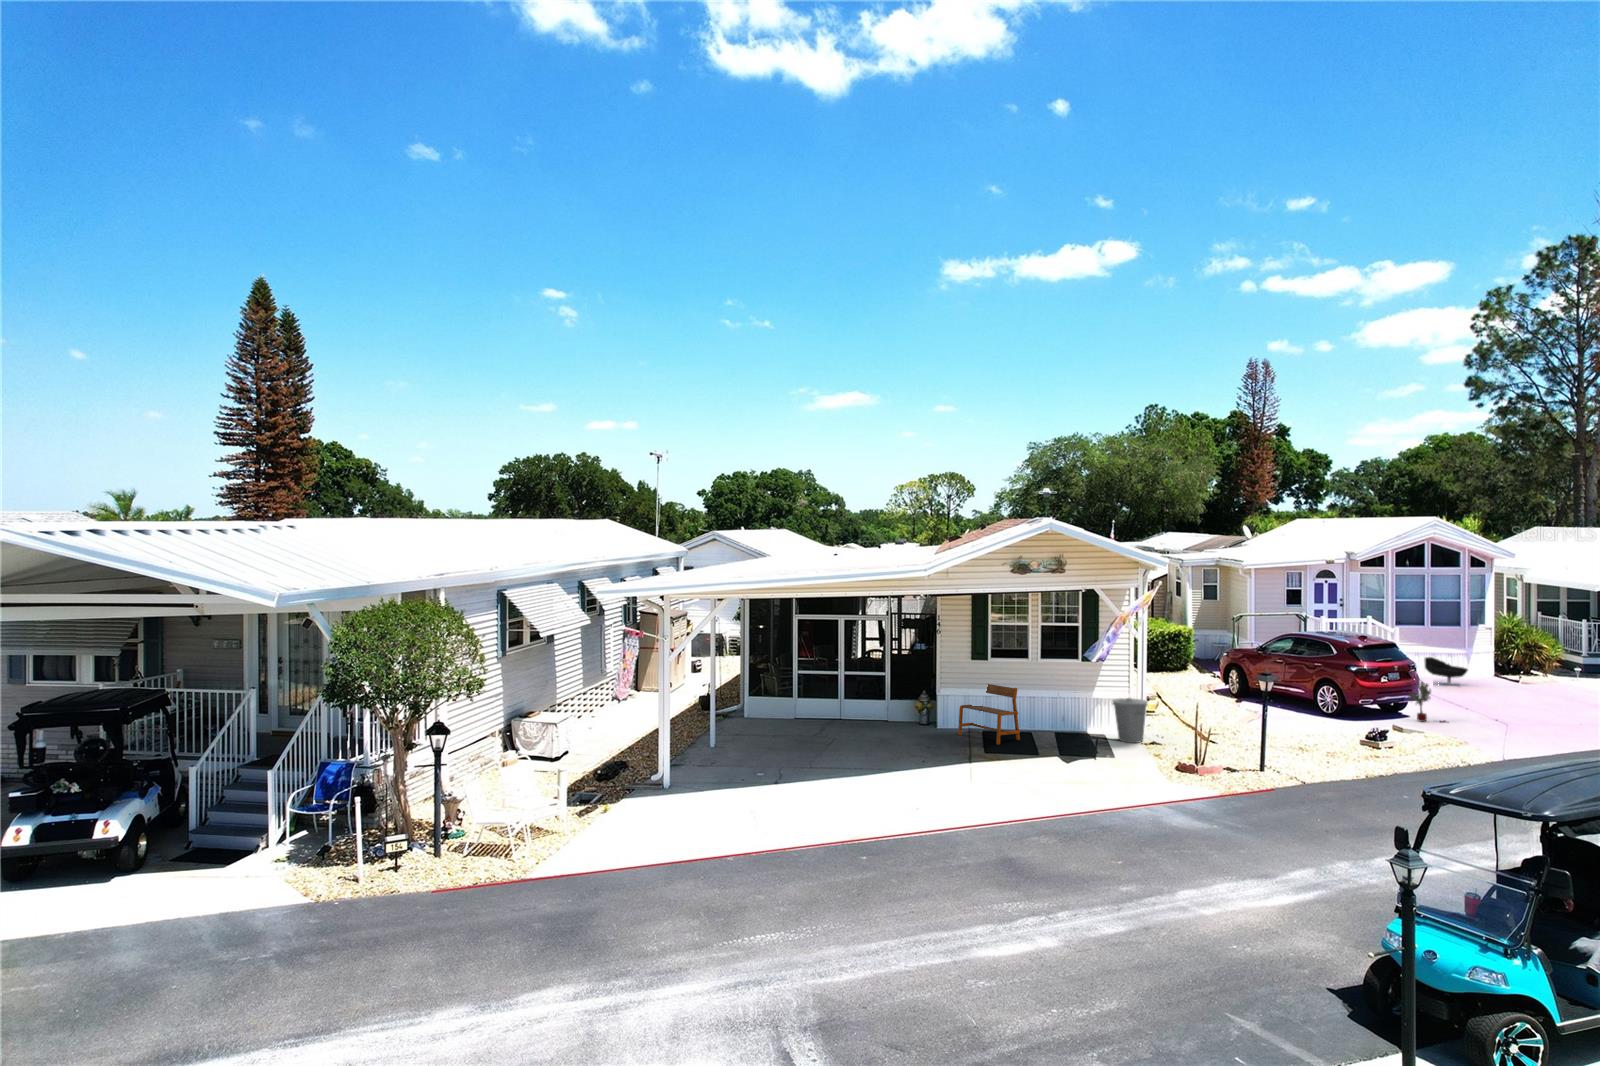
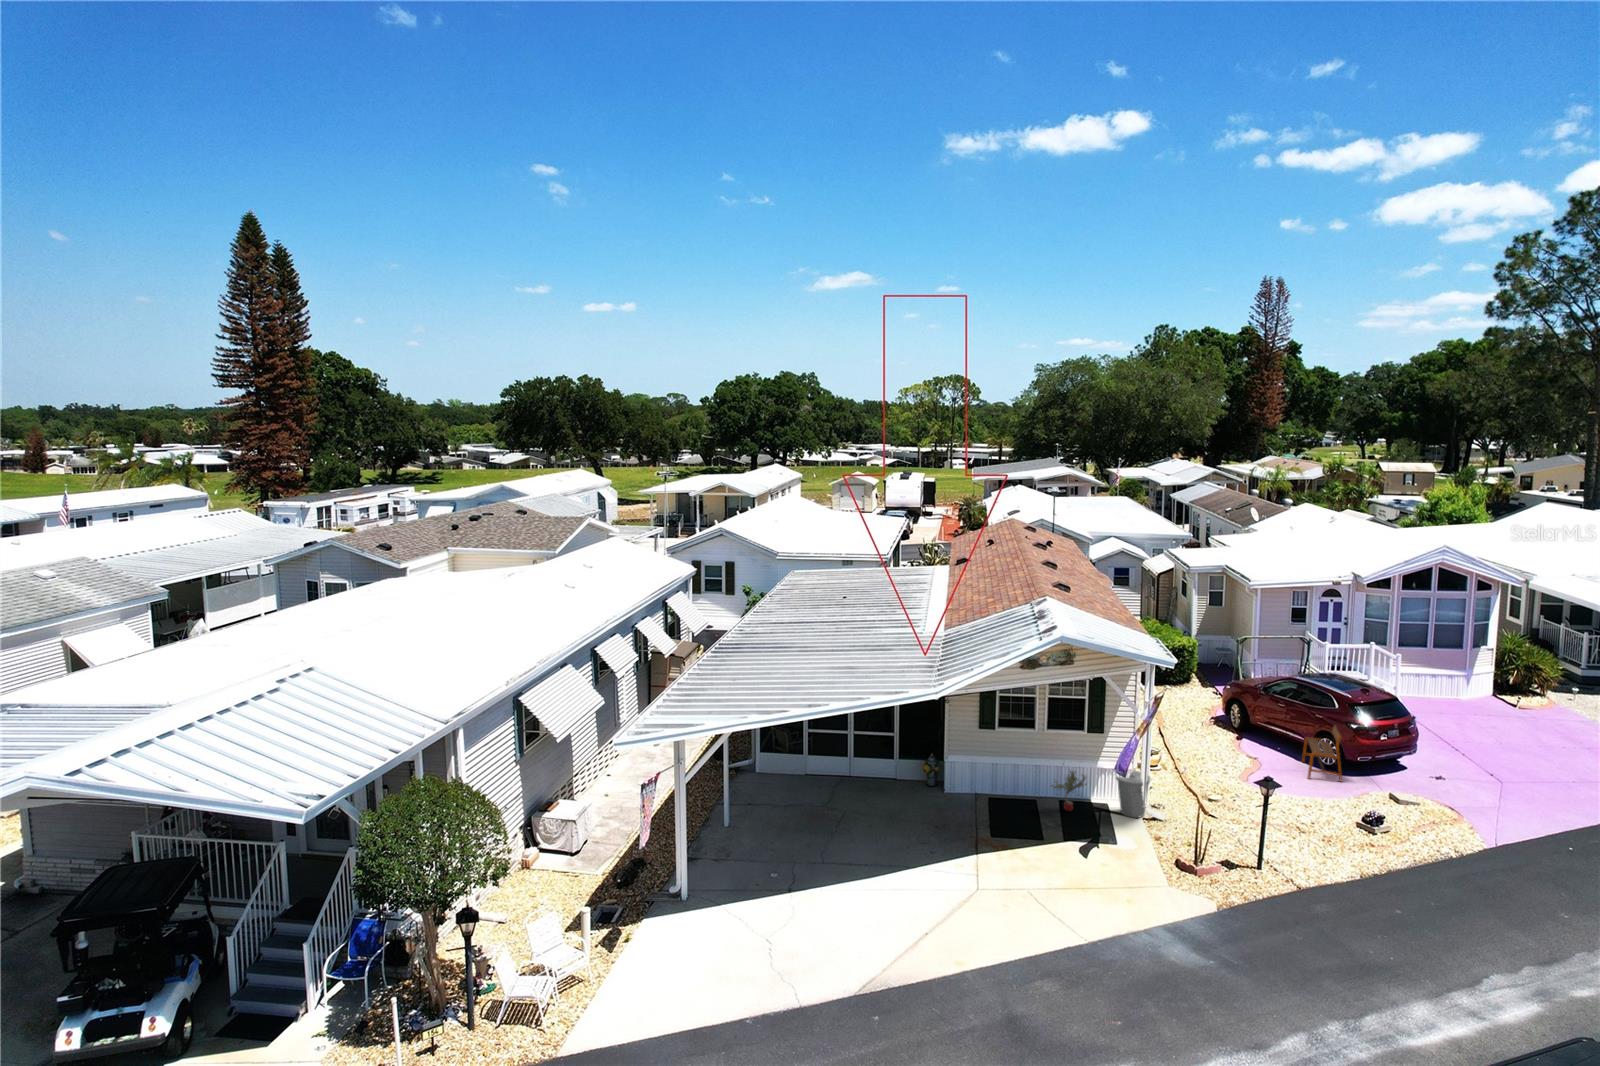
lounge chair: present [1425,657,1468,684] -> none [1424,678,1467,711]
potted tree: present [1408,680,1431,722] -> present [1051,769,1087,811]
bench: present [958,684,1020,745] -> present [1302,725,1342,782]

